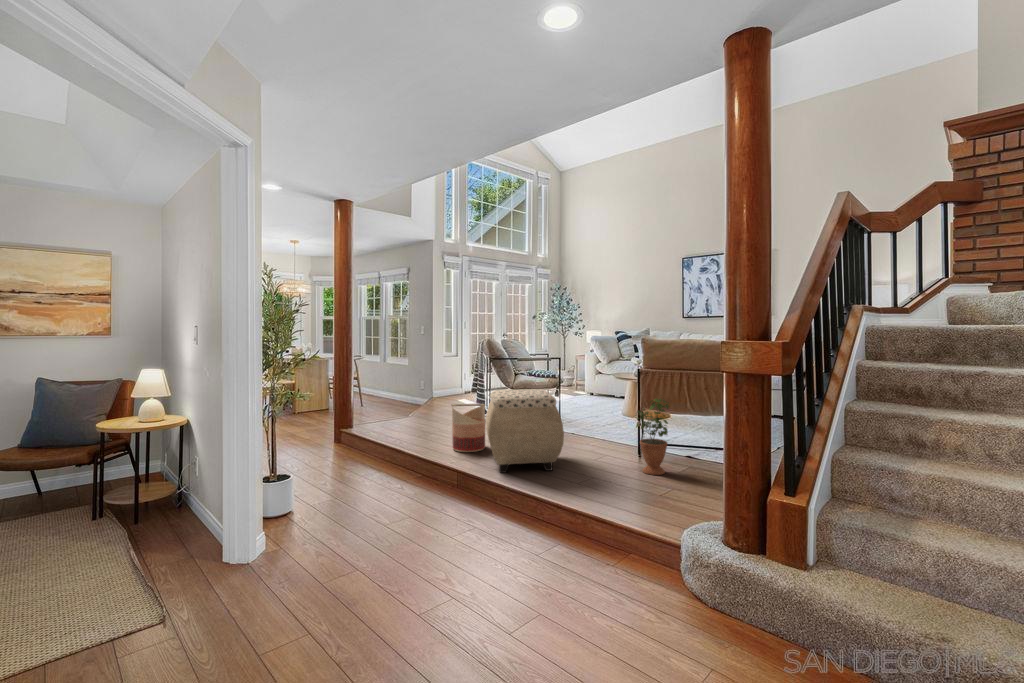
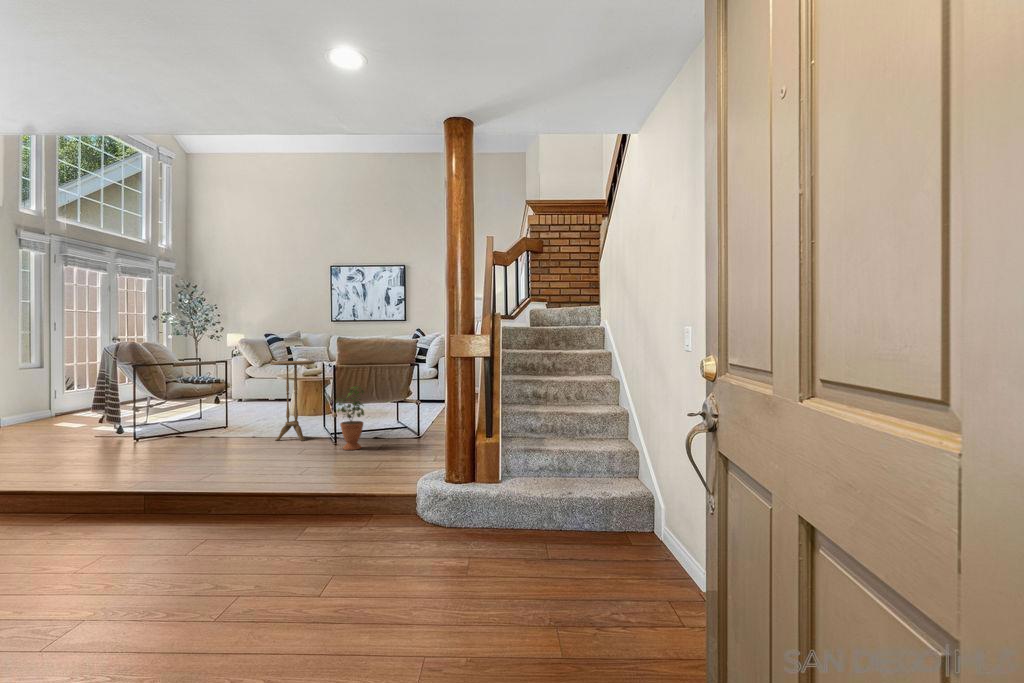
side table: none [581,363,625,450] -> present [270,361,315,441]
ottoman: present [486,389,564,473] -> none [173,387,274,471]
basket: present [452,404,485,452] -> none [118,409,164,464]

